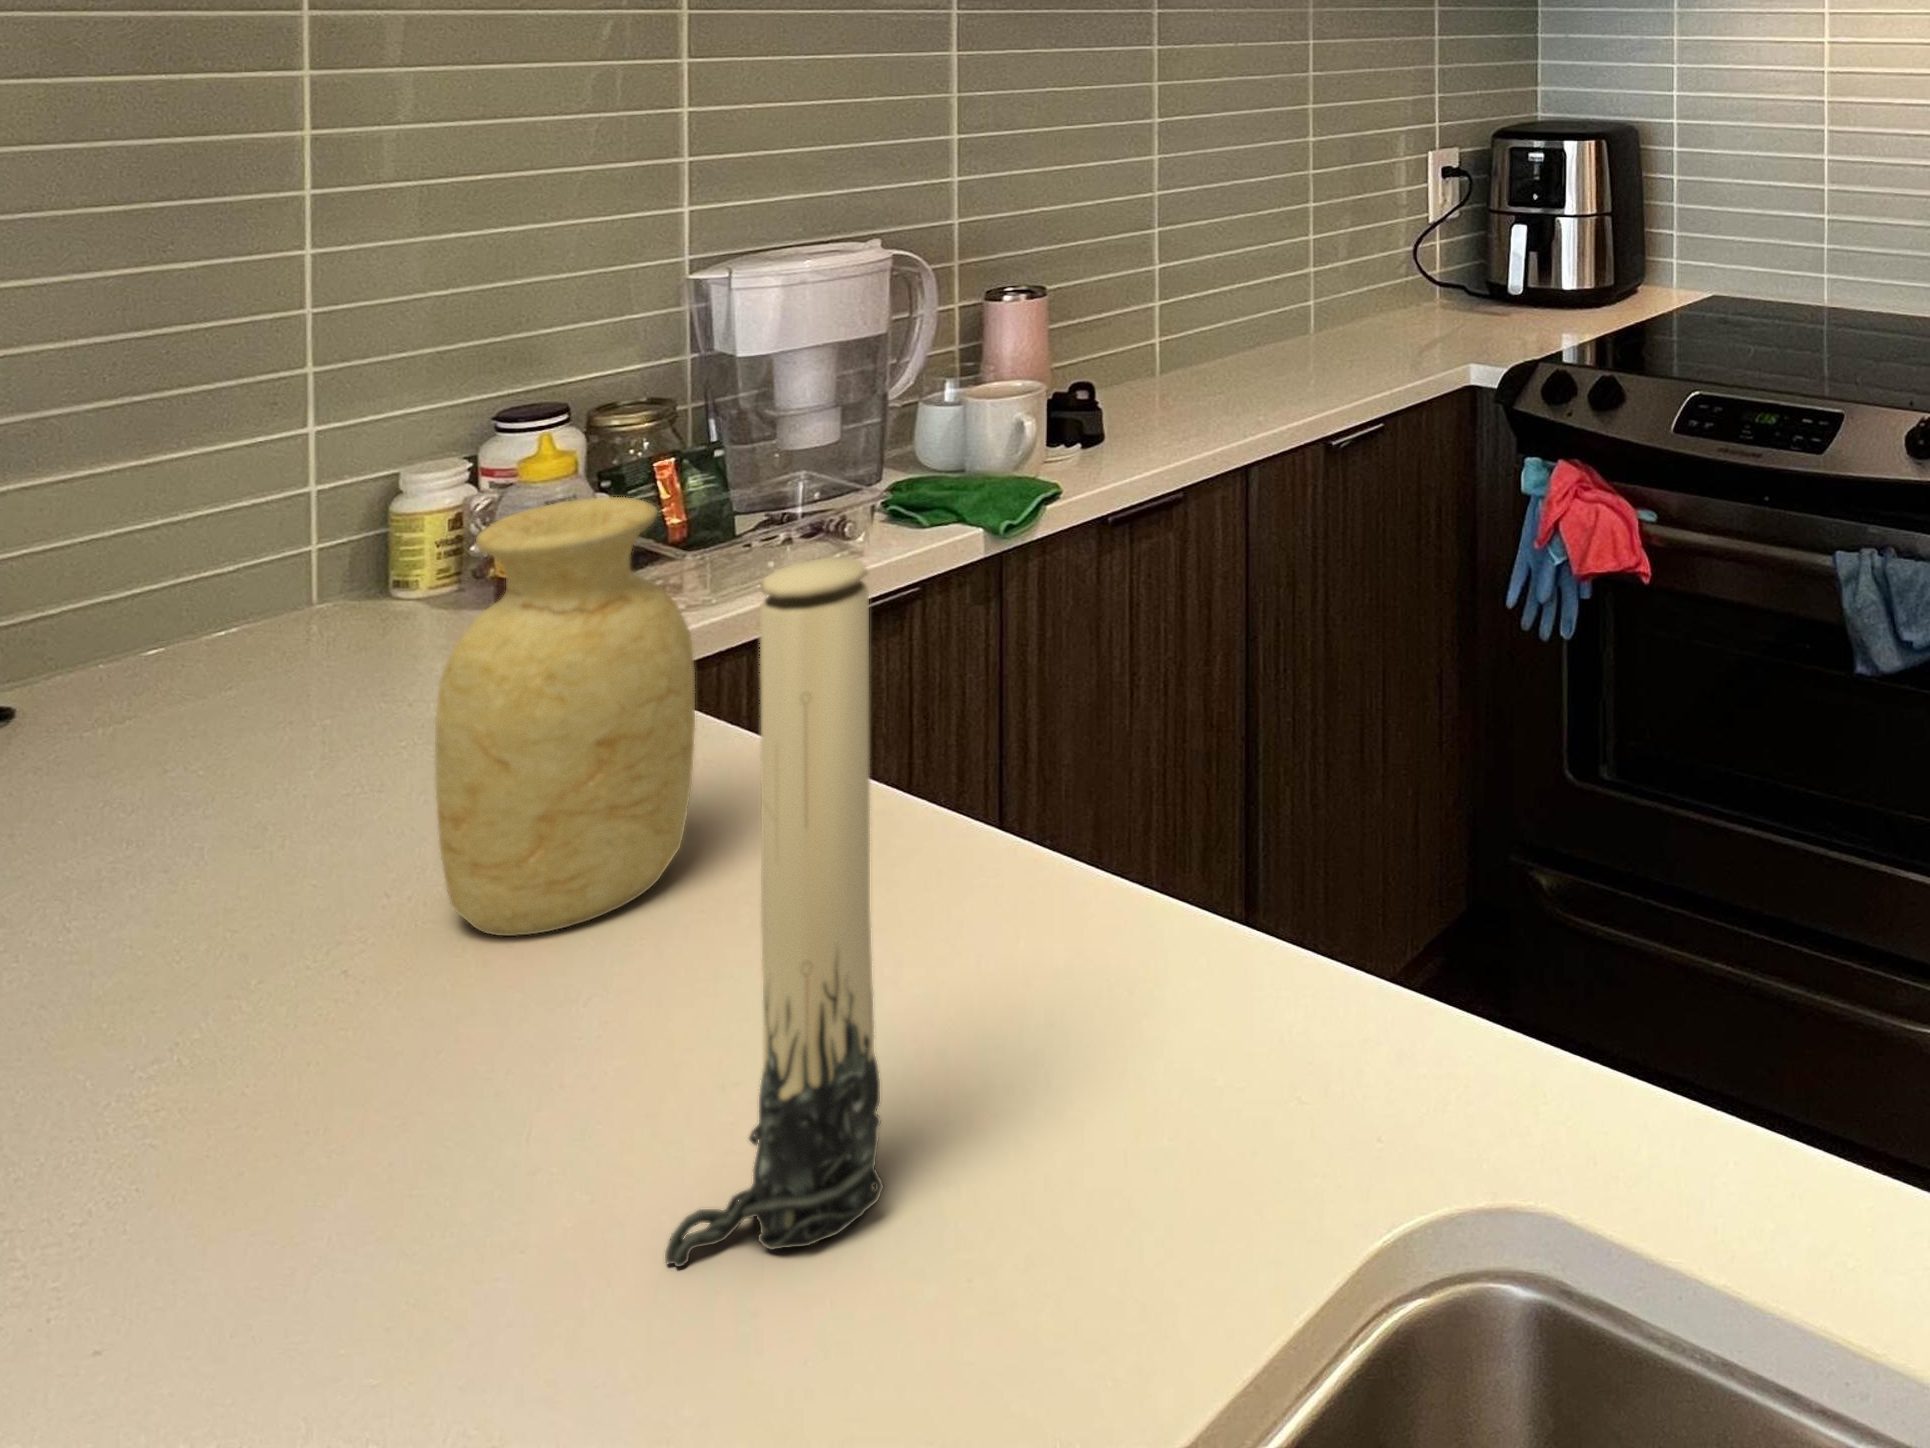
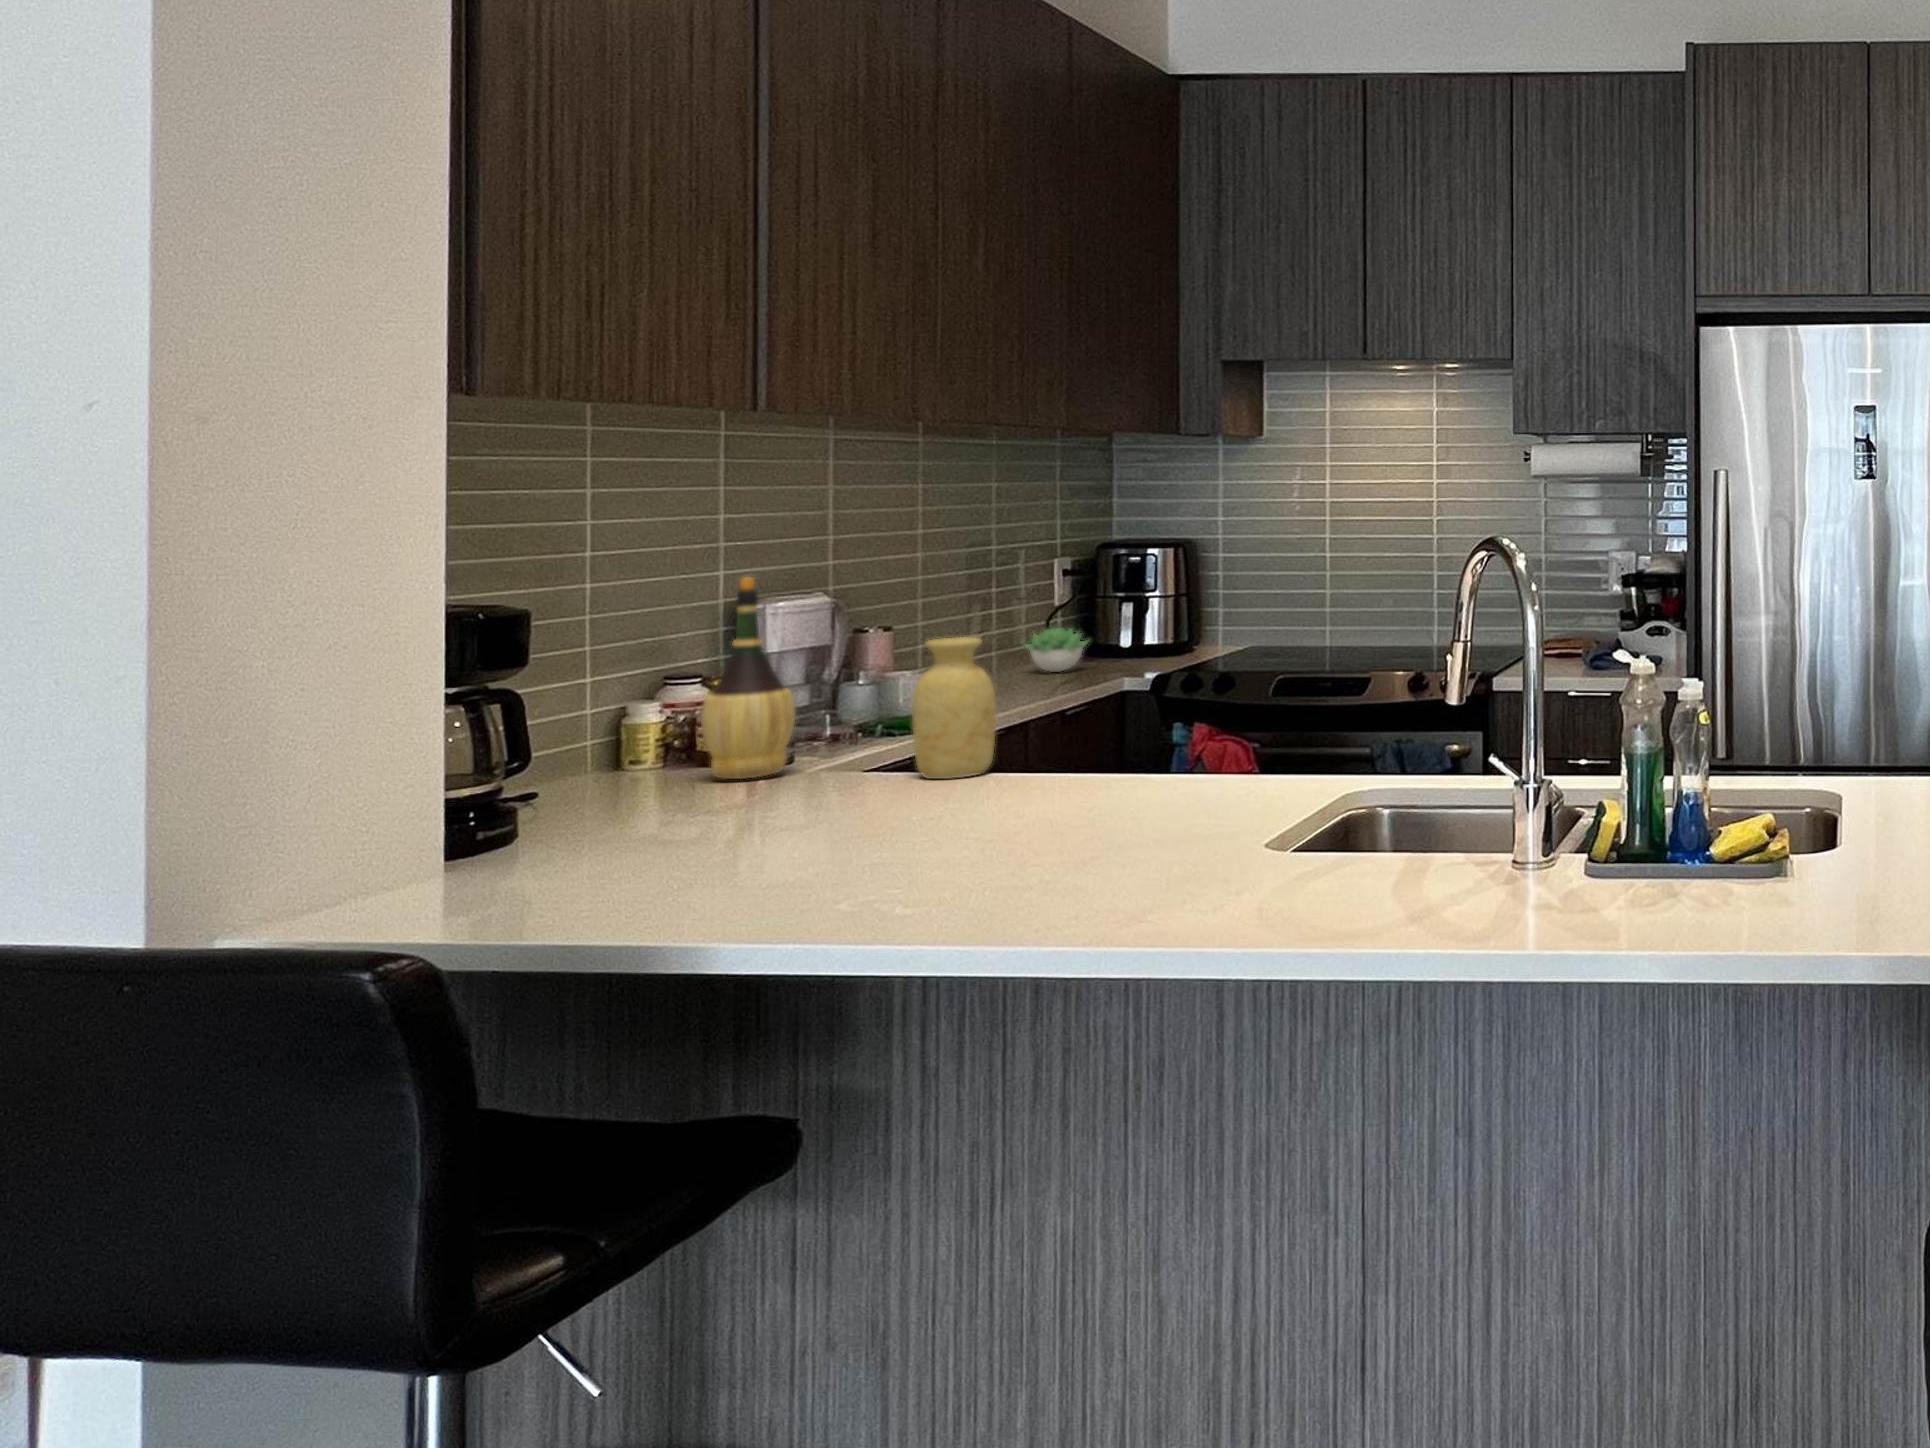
succulent plant: none [1344,265,1447,336] -> present [1023,628,1088,672]
wine bottle: none [129,290,397,799] -> present [701,577,795,779]
candle: present [665,557,883,1266] -> none [1122,605,1174,787]

